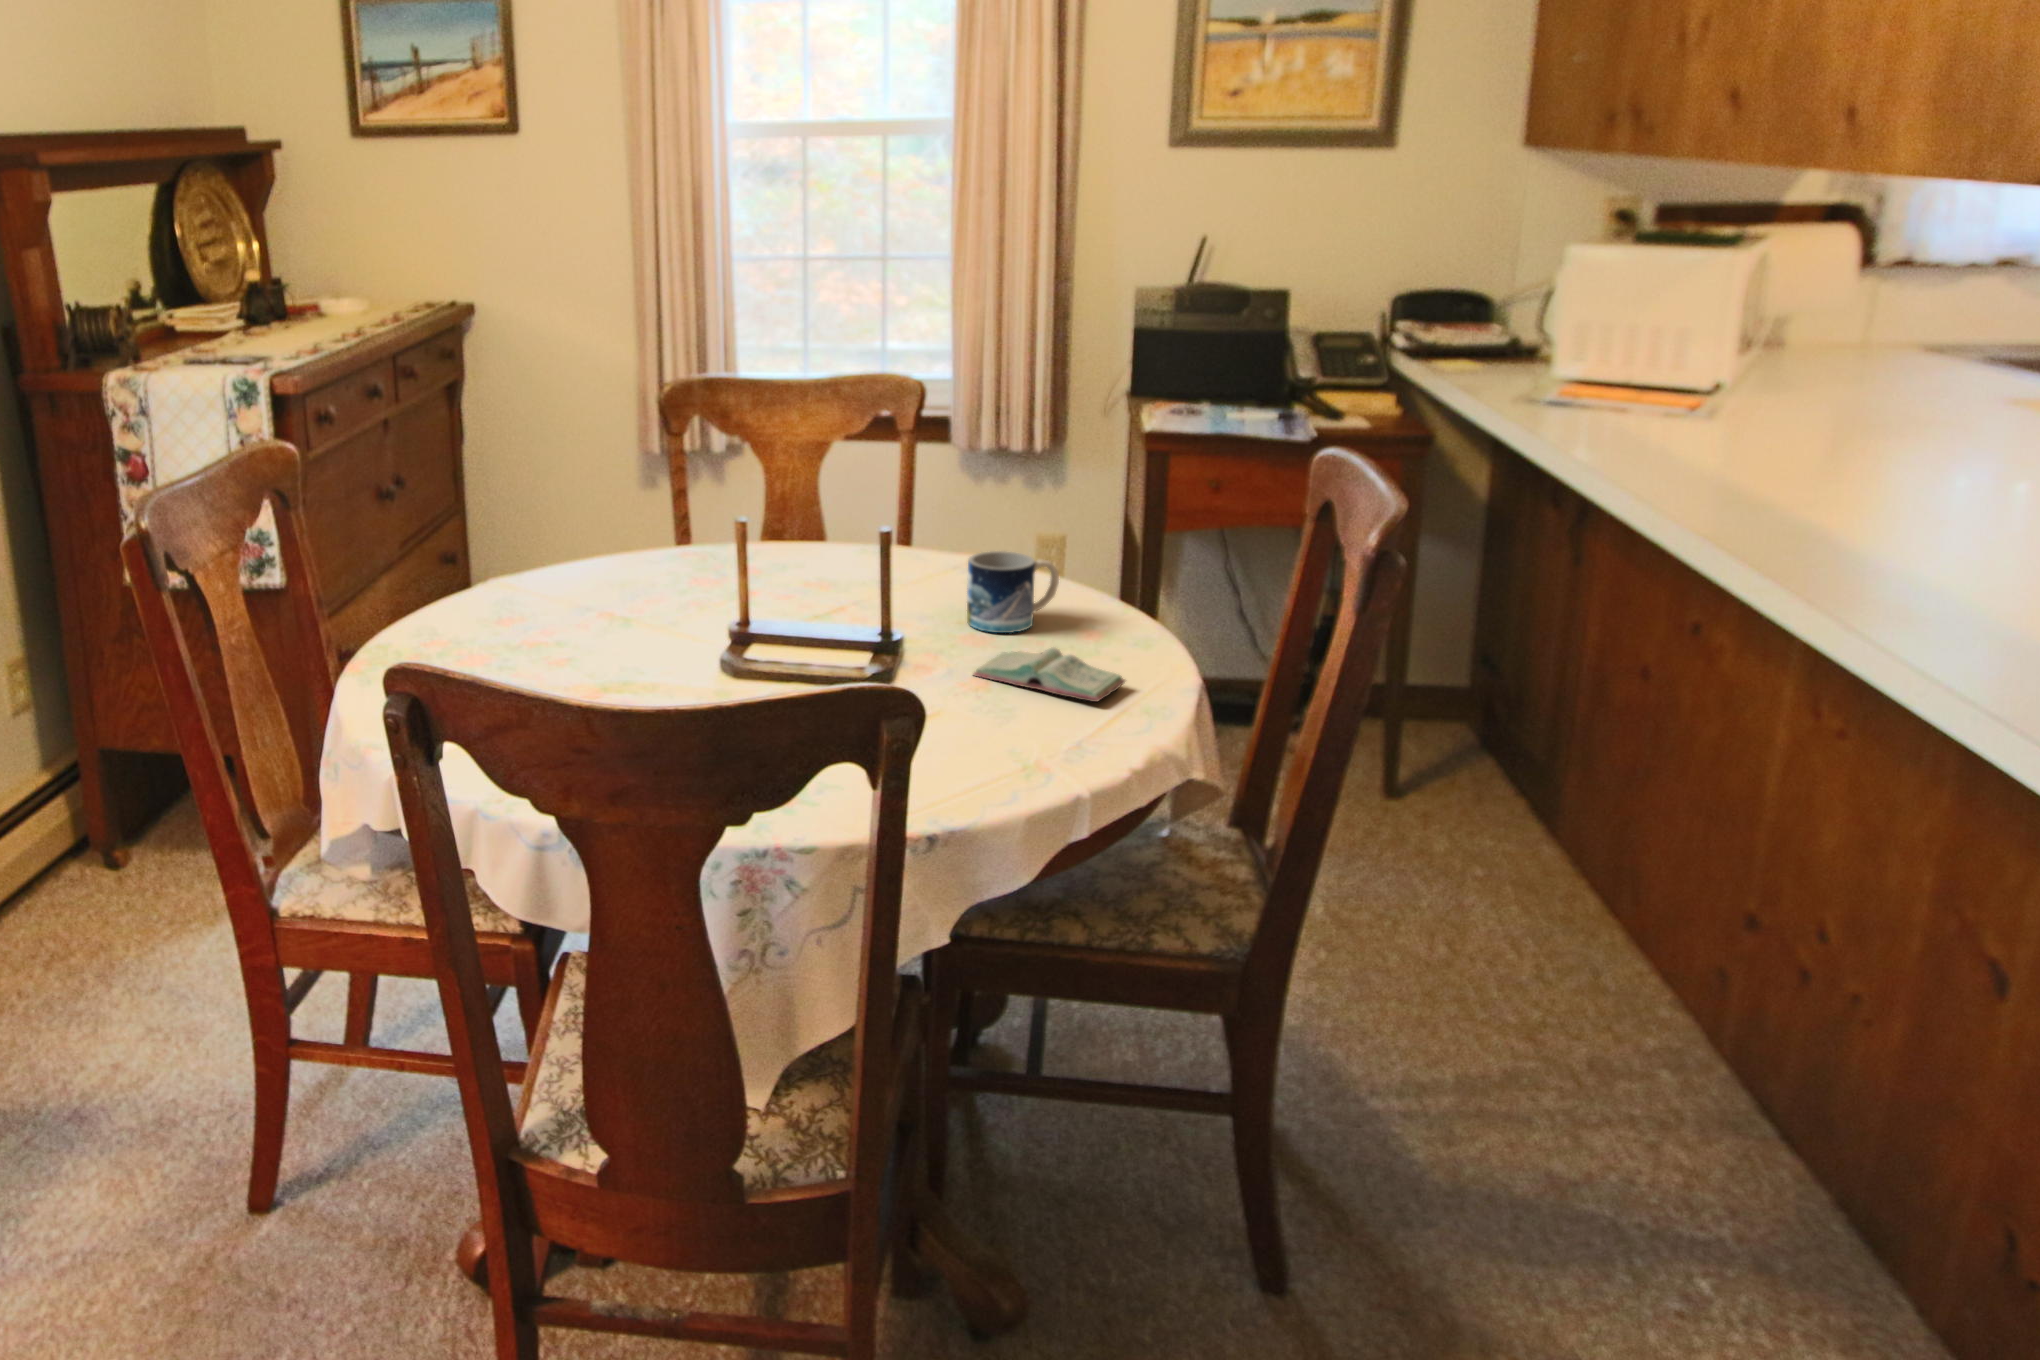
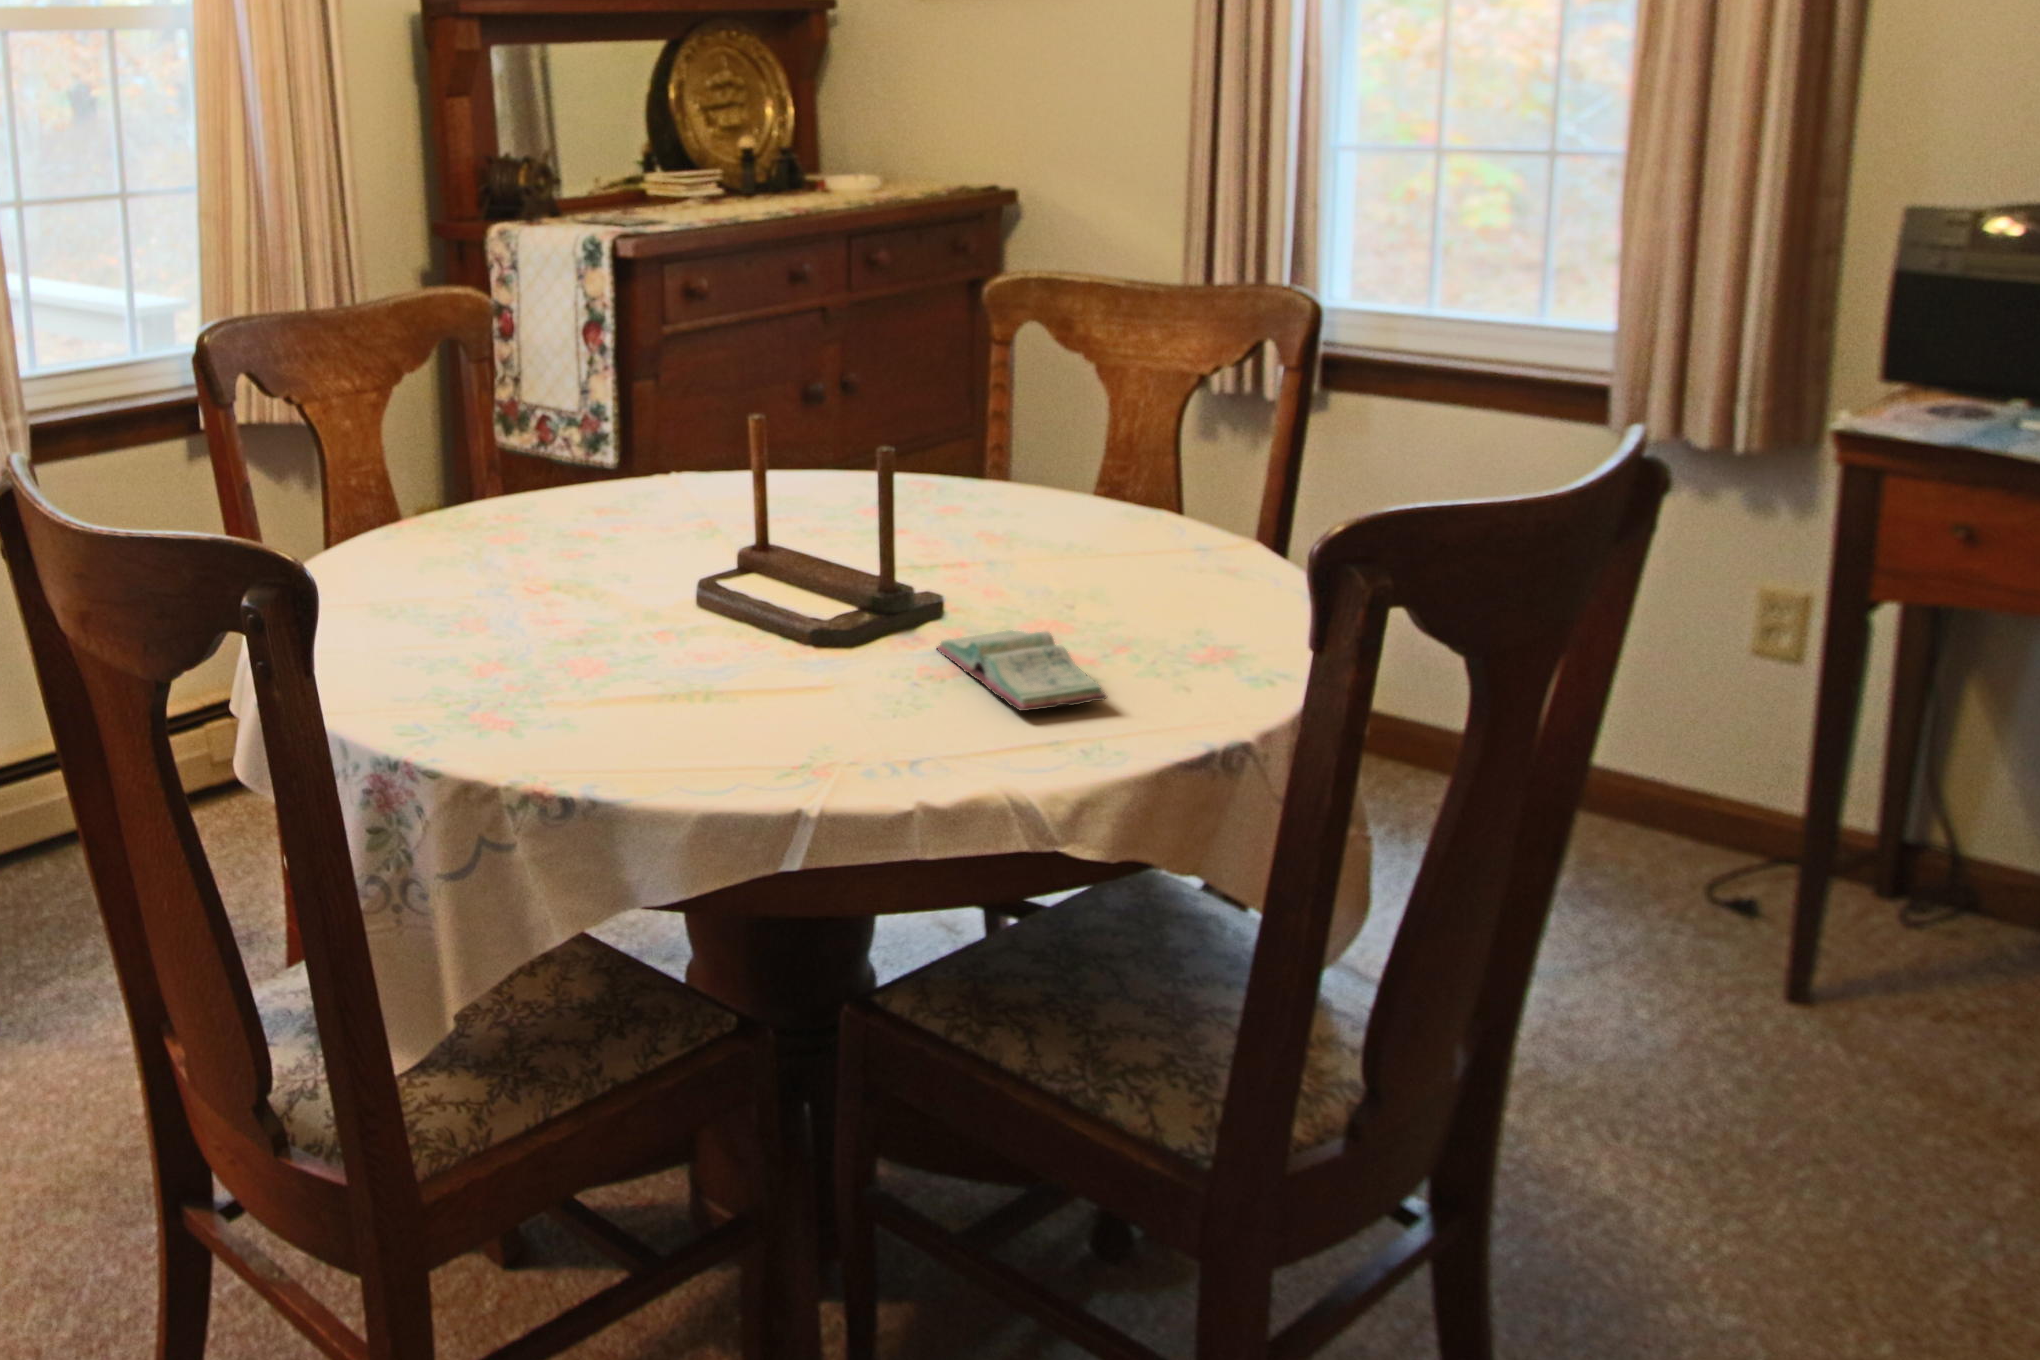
mug: present [967,551,1059,633] -> none [1043,499,1184,615]

